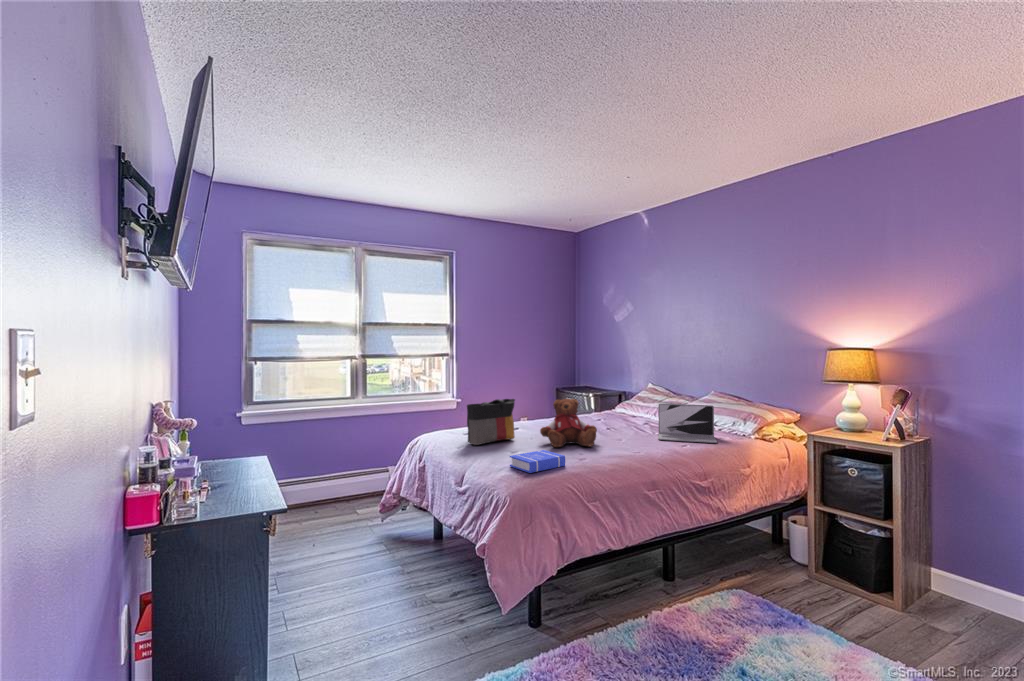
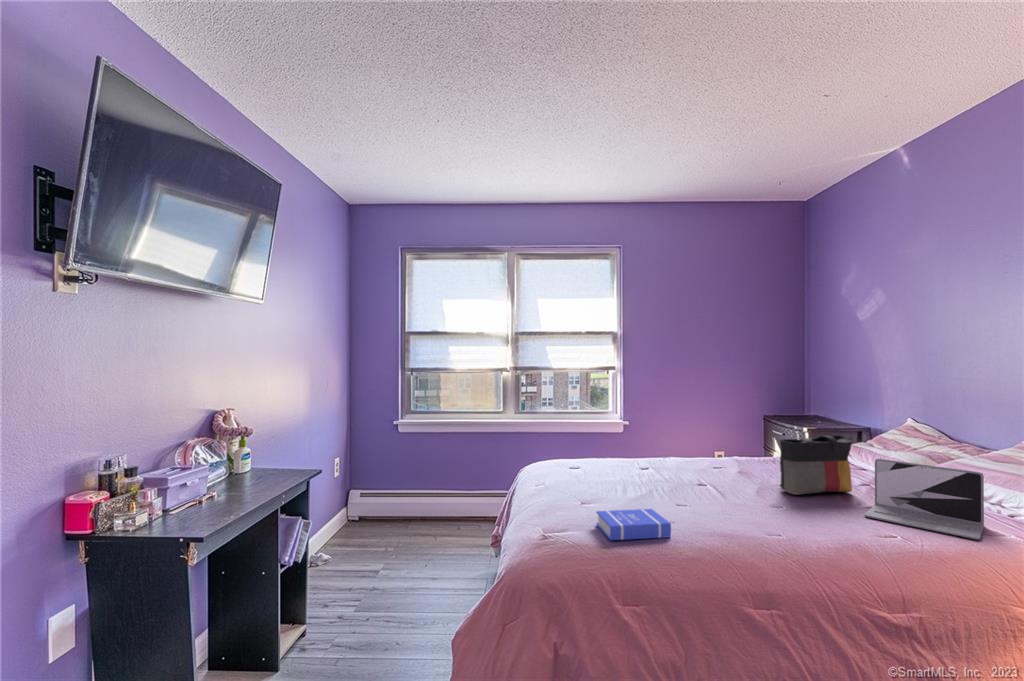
tote bag: present [467,399,515,445] -> present [780,435,852,495]
teddy bear: present [540,399,597,447] -> none [670,438,754,512]

